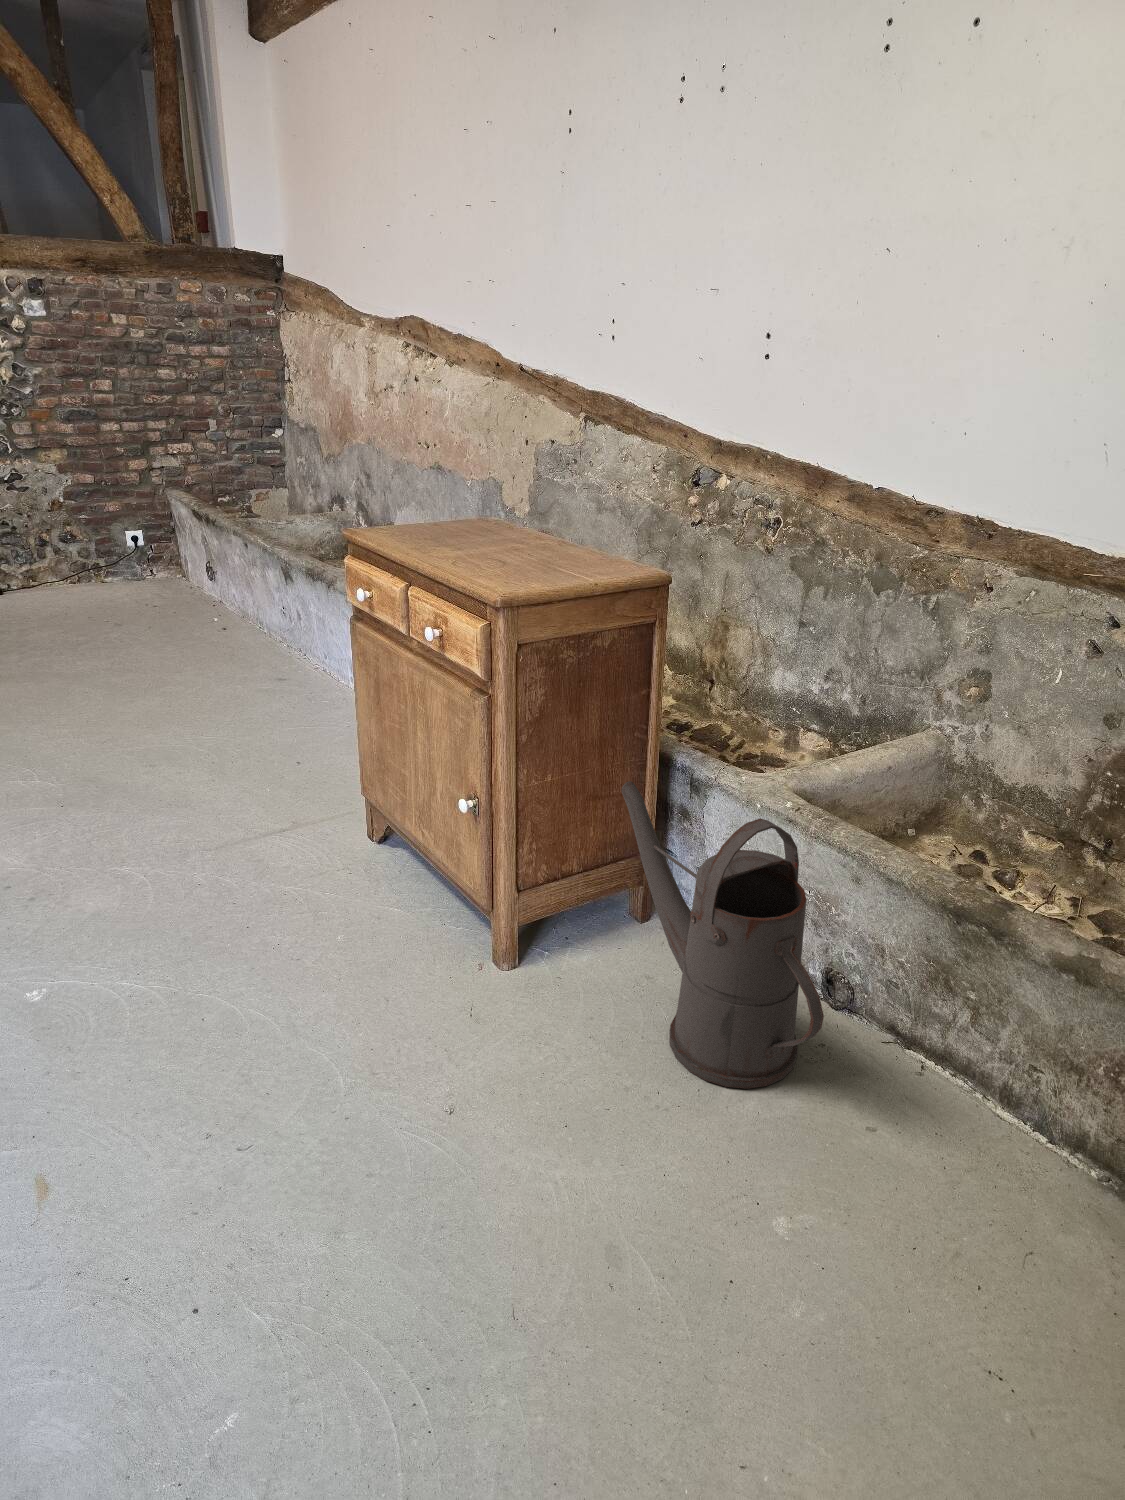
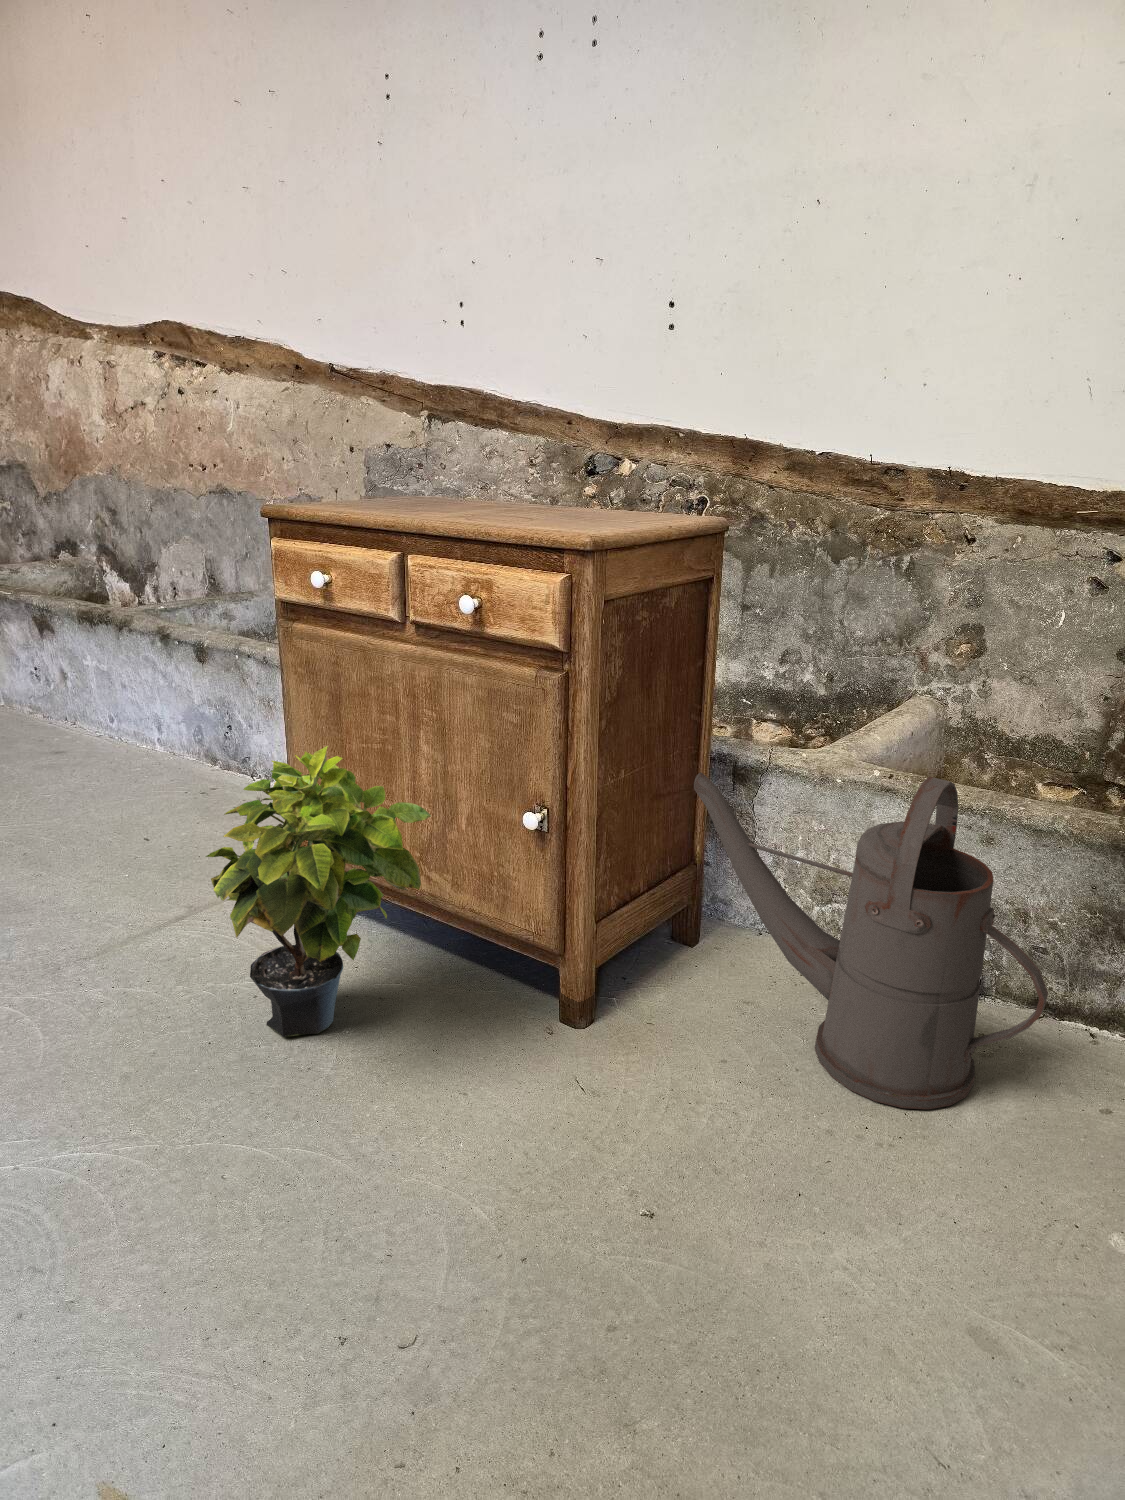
potted plant: none [250,723,406,928] -> present [206,746,431,1037]

